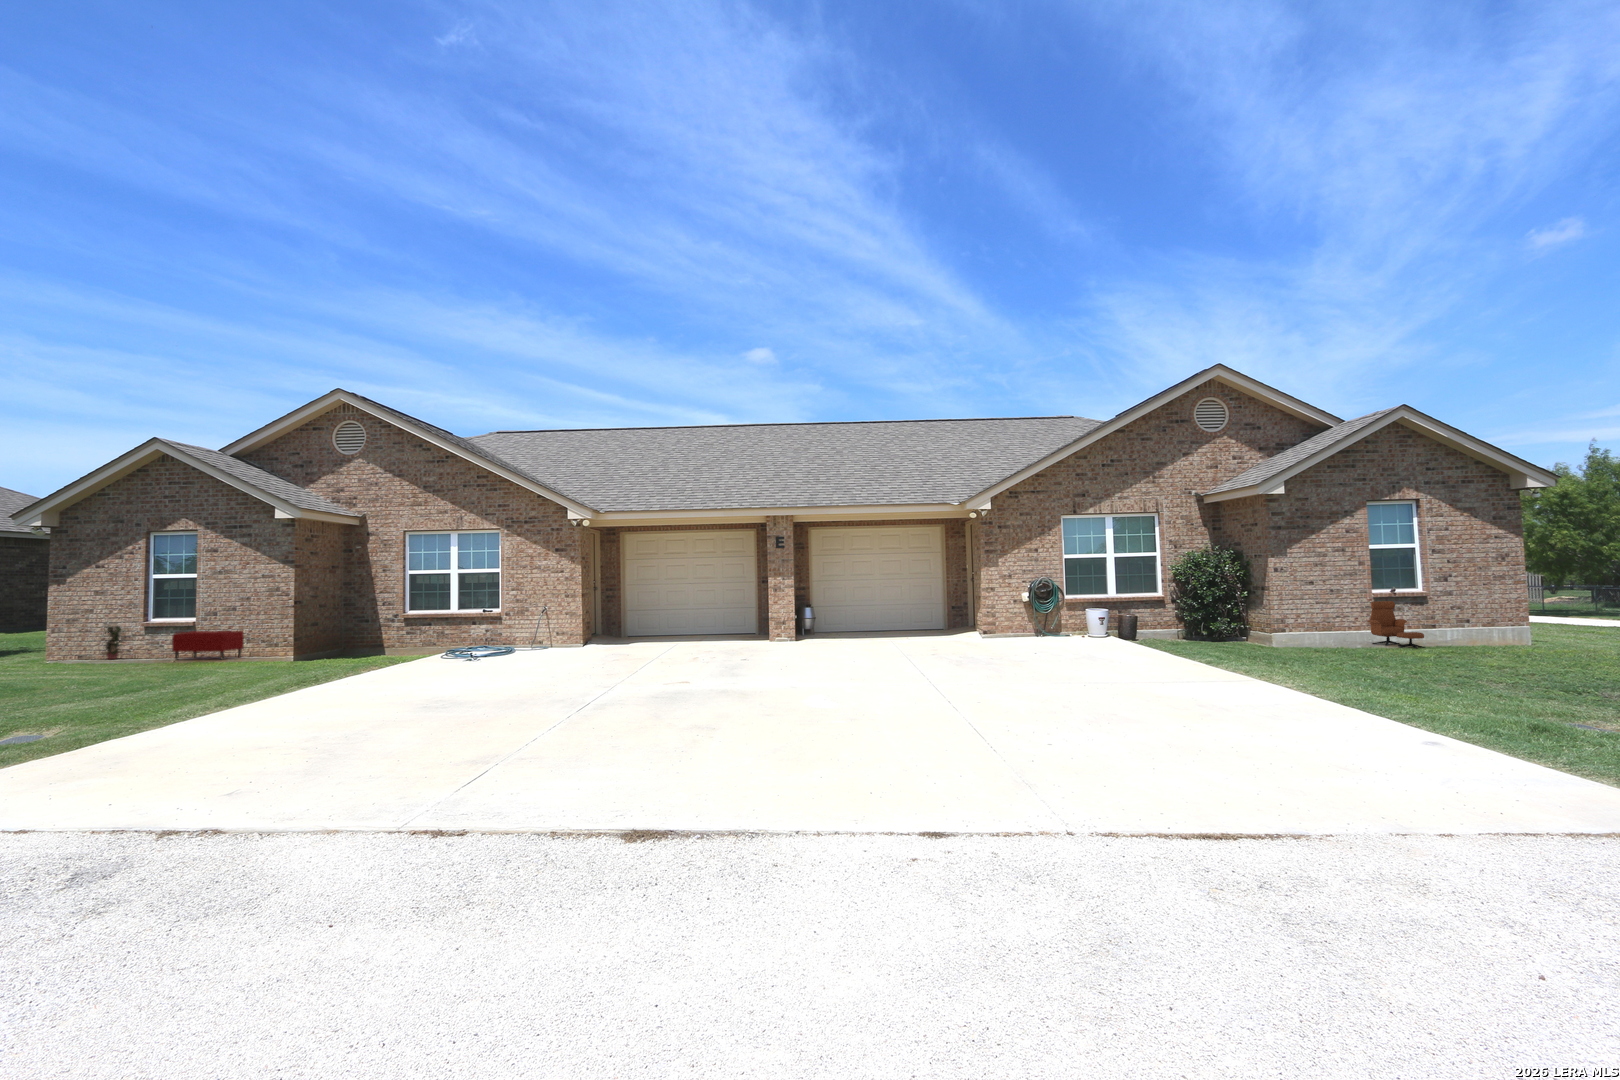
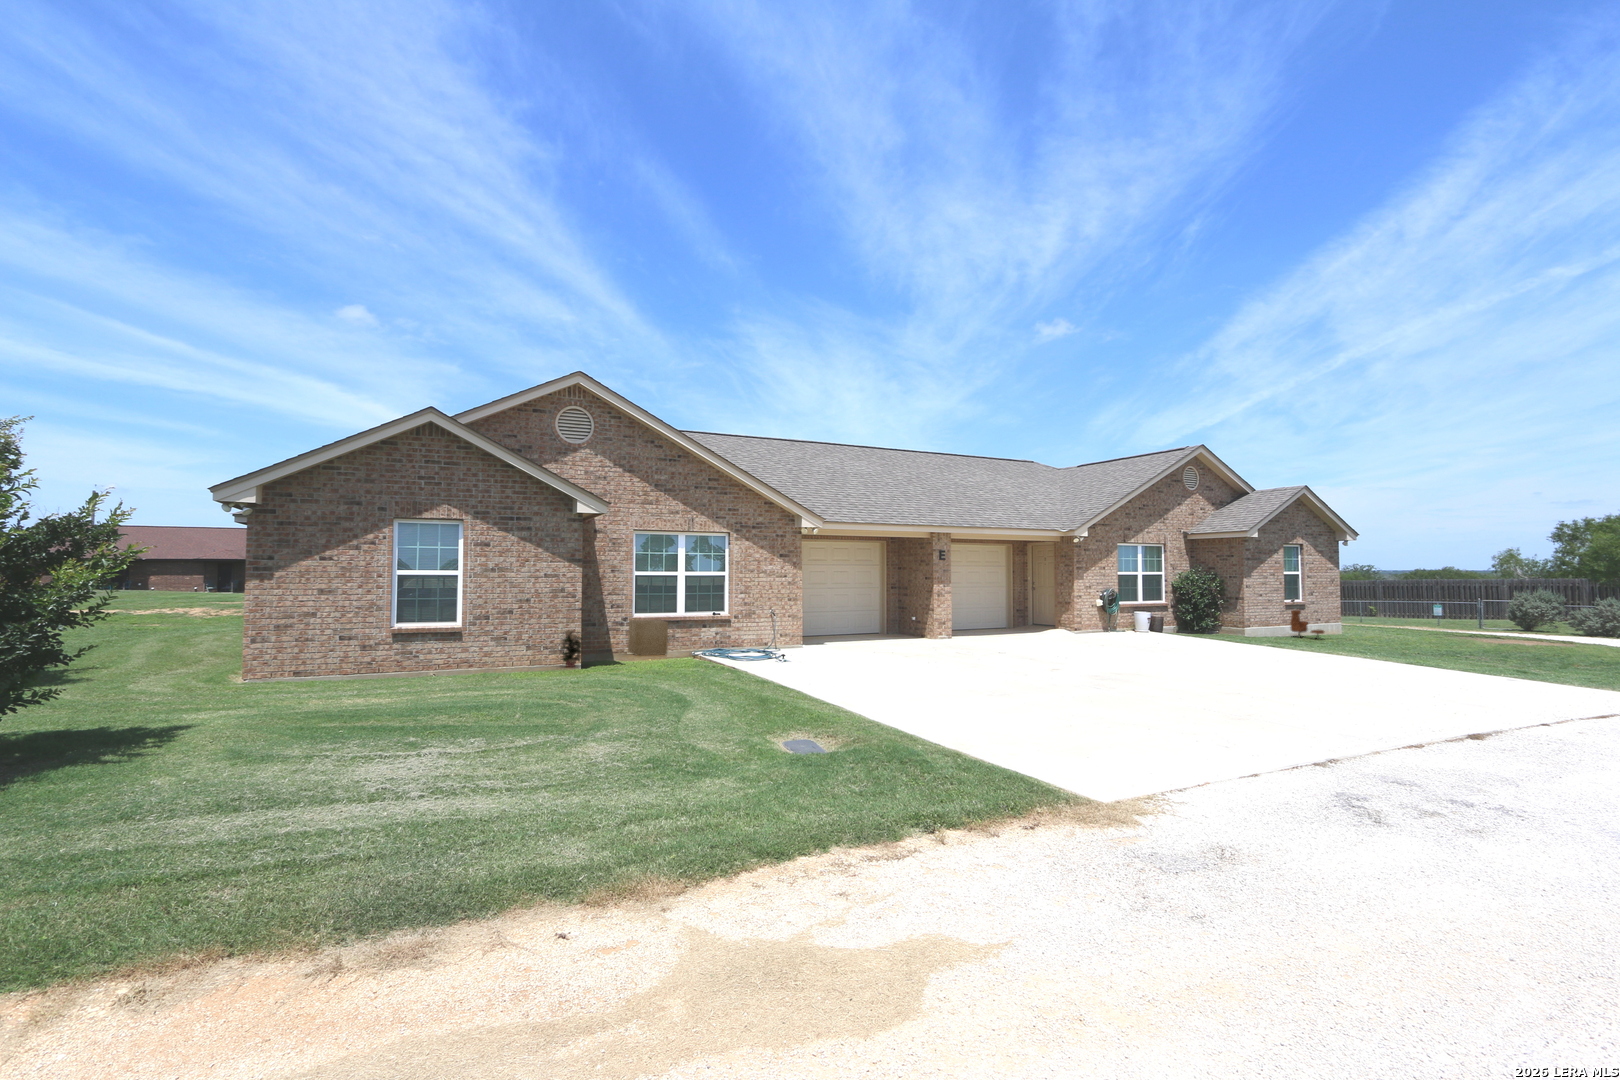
cardboard box: none [379,617,427,651] -> present [628,619,668,656]
decorative plant: present [101,626,124,659] -> present [559,630,582,667]
bench: present [172,631,244,660] -> none [463,637,531,671]

